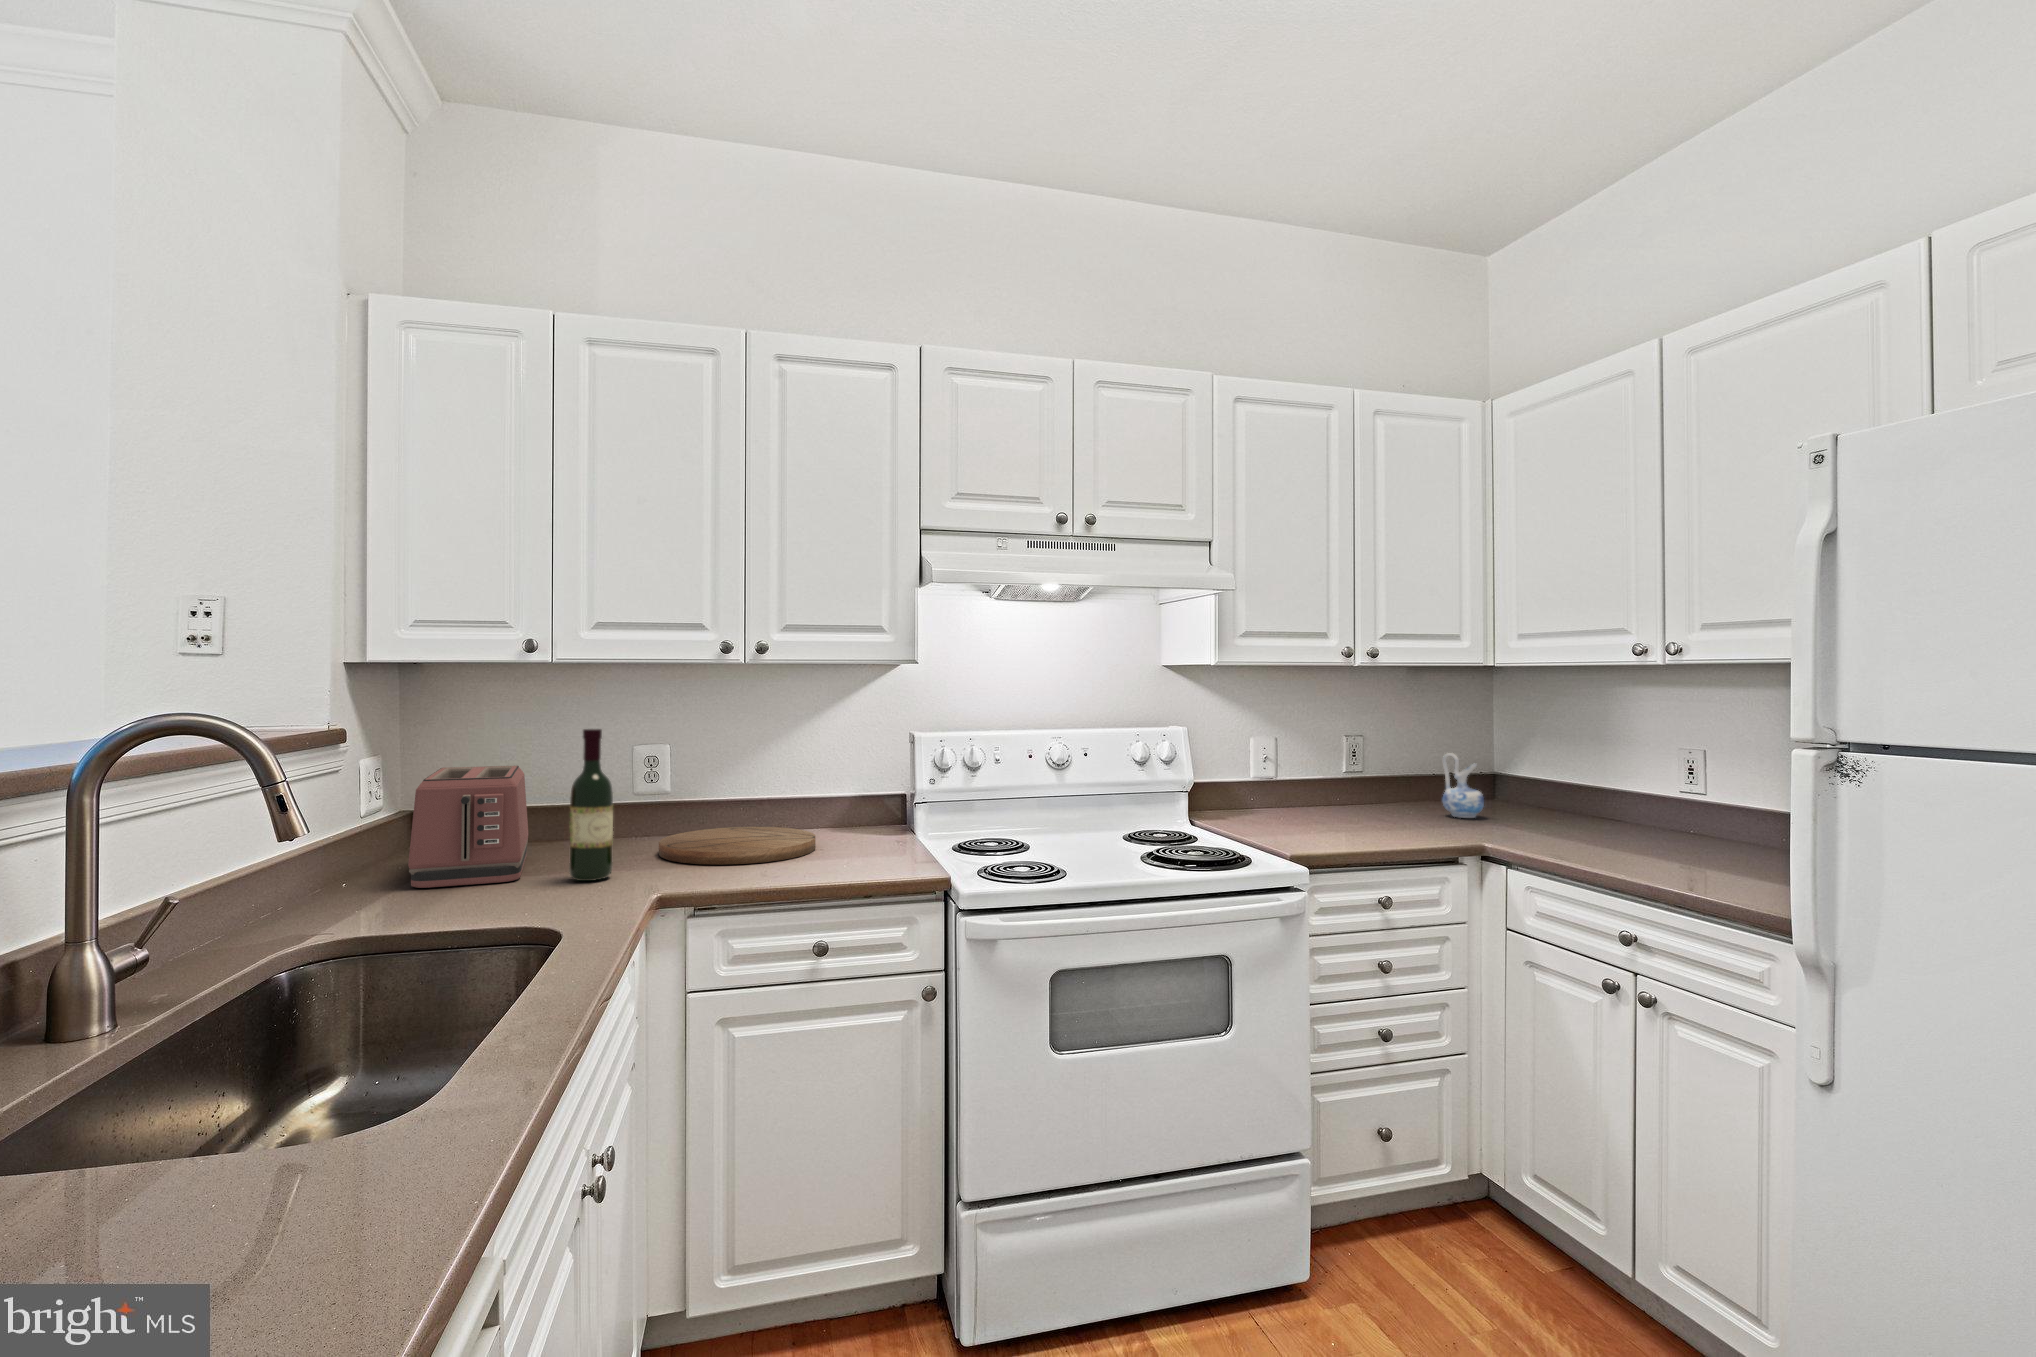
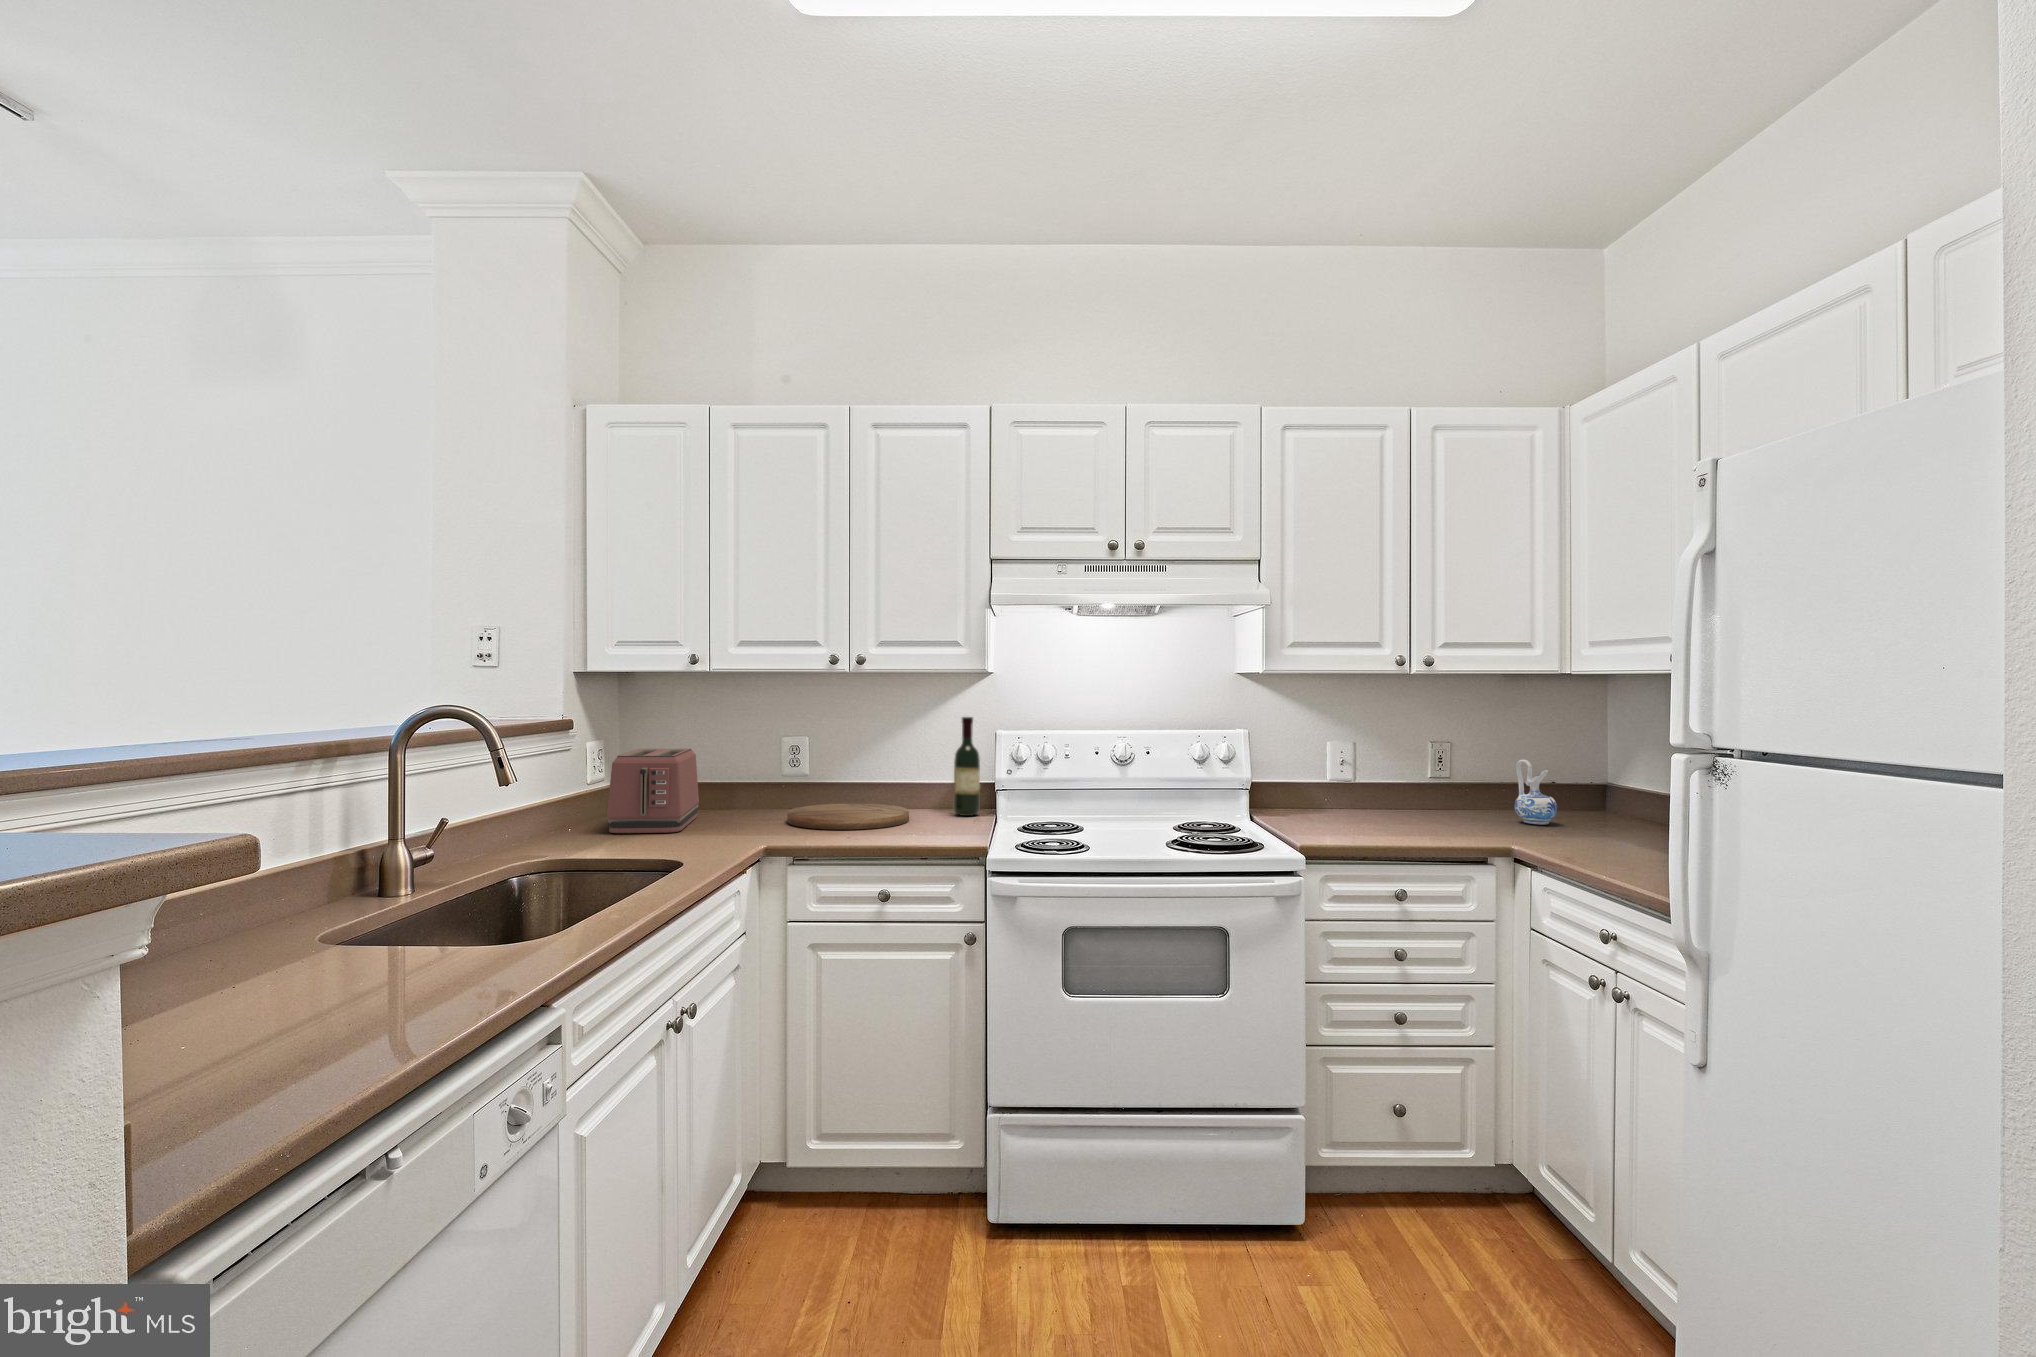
wine bottle: present [569,729,613,881] -> present [954,717,980,816]

